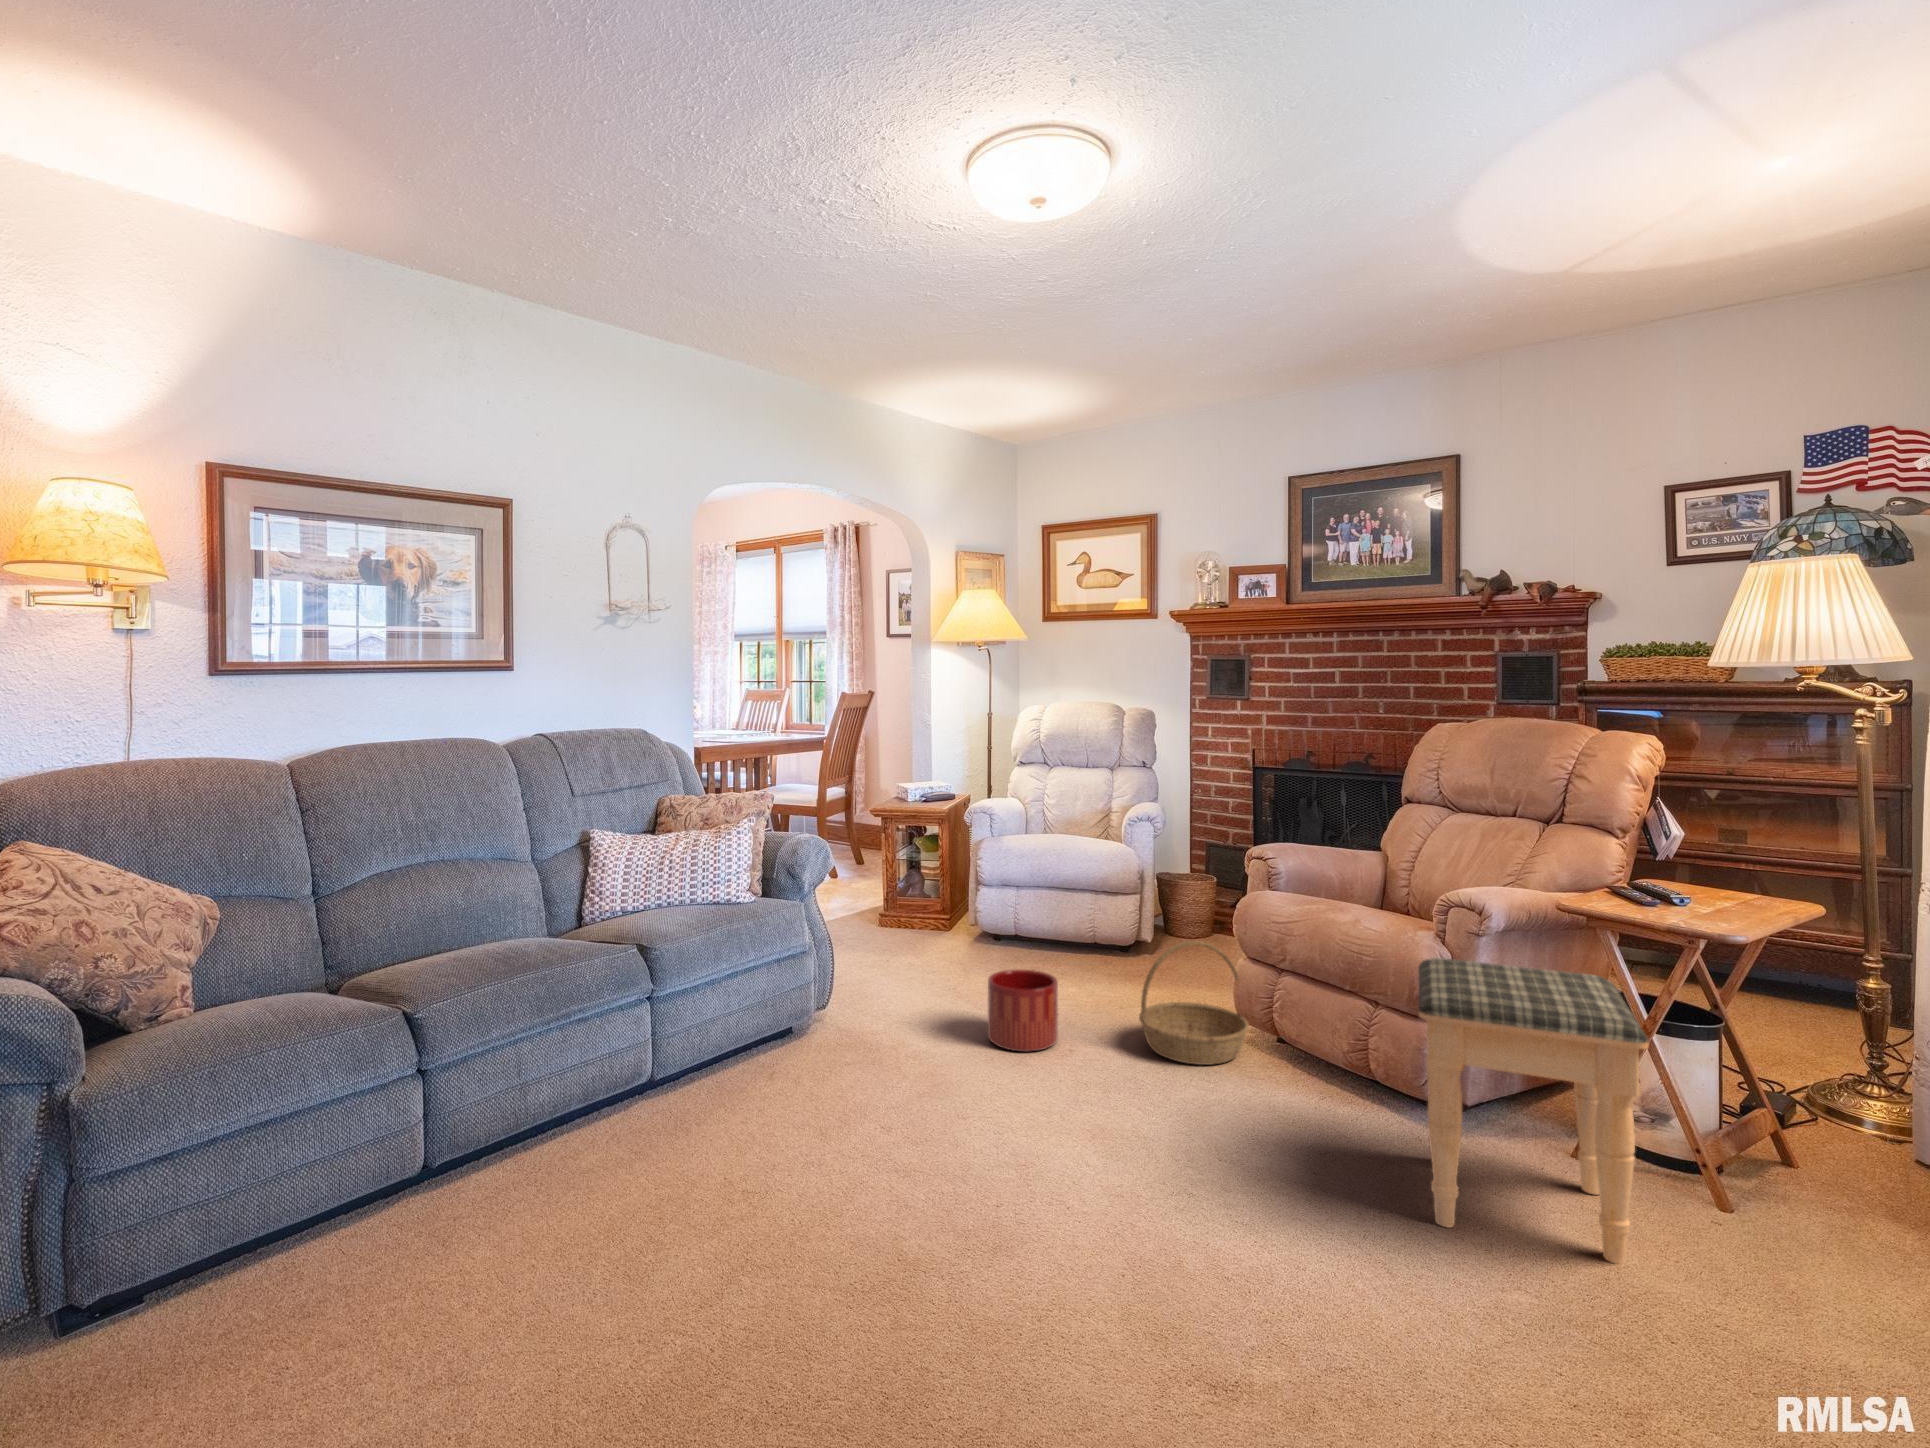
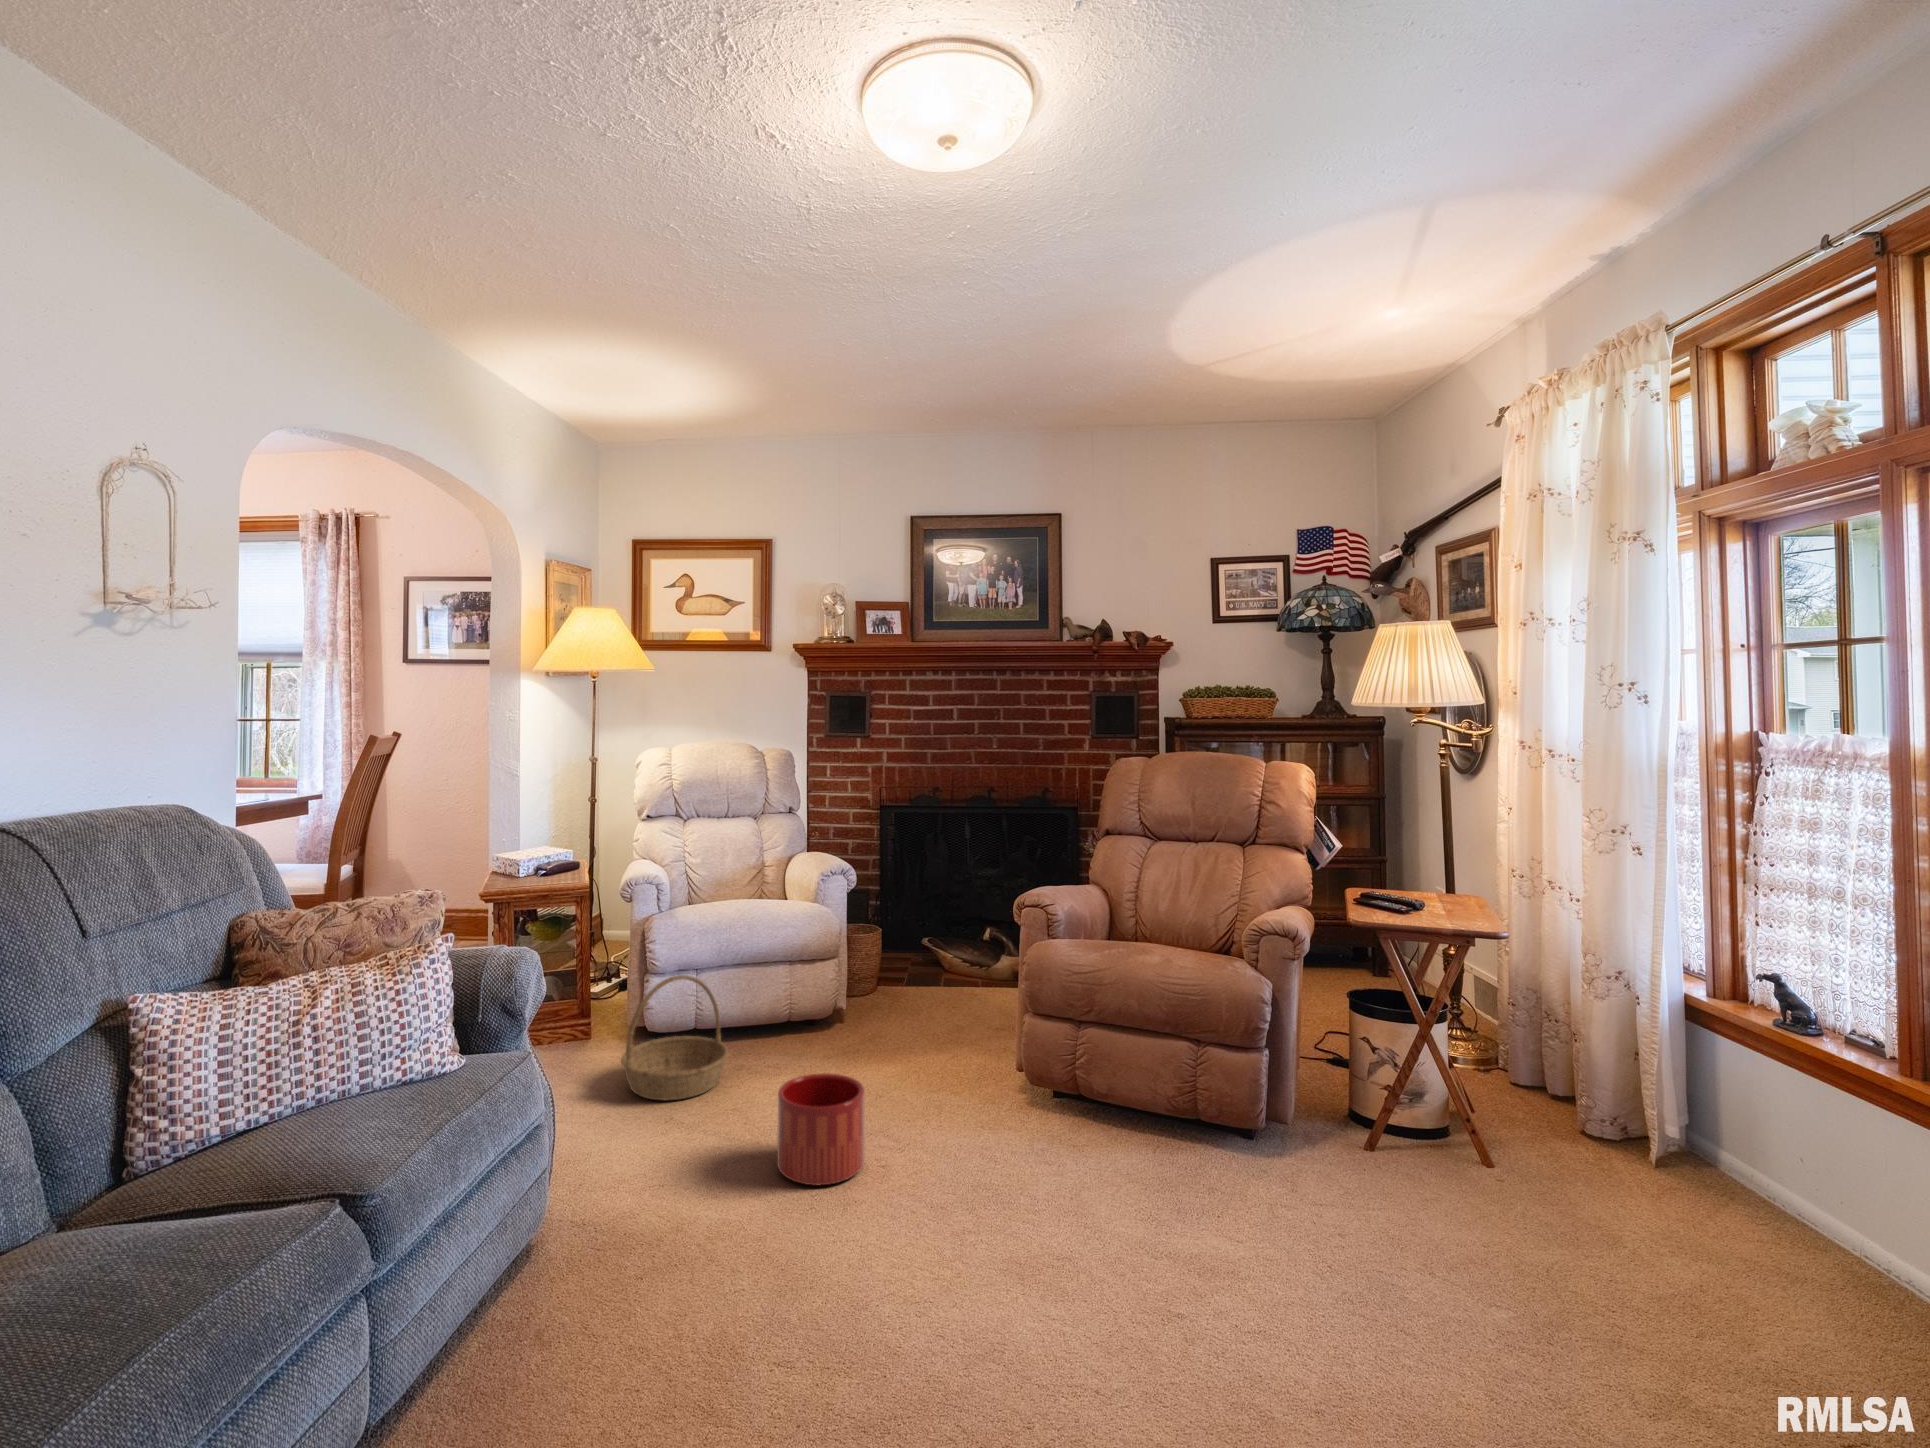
basket: present [1139,941,1249,1065] -> present [621,975,728,1100]
footstool: present [1418,958,1649,1264] -> none [1289,982,1554,1266]

